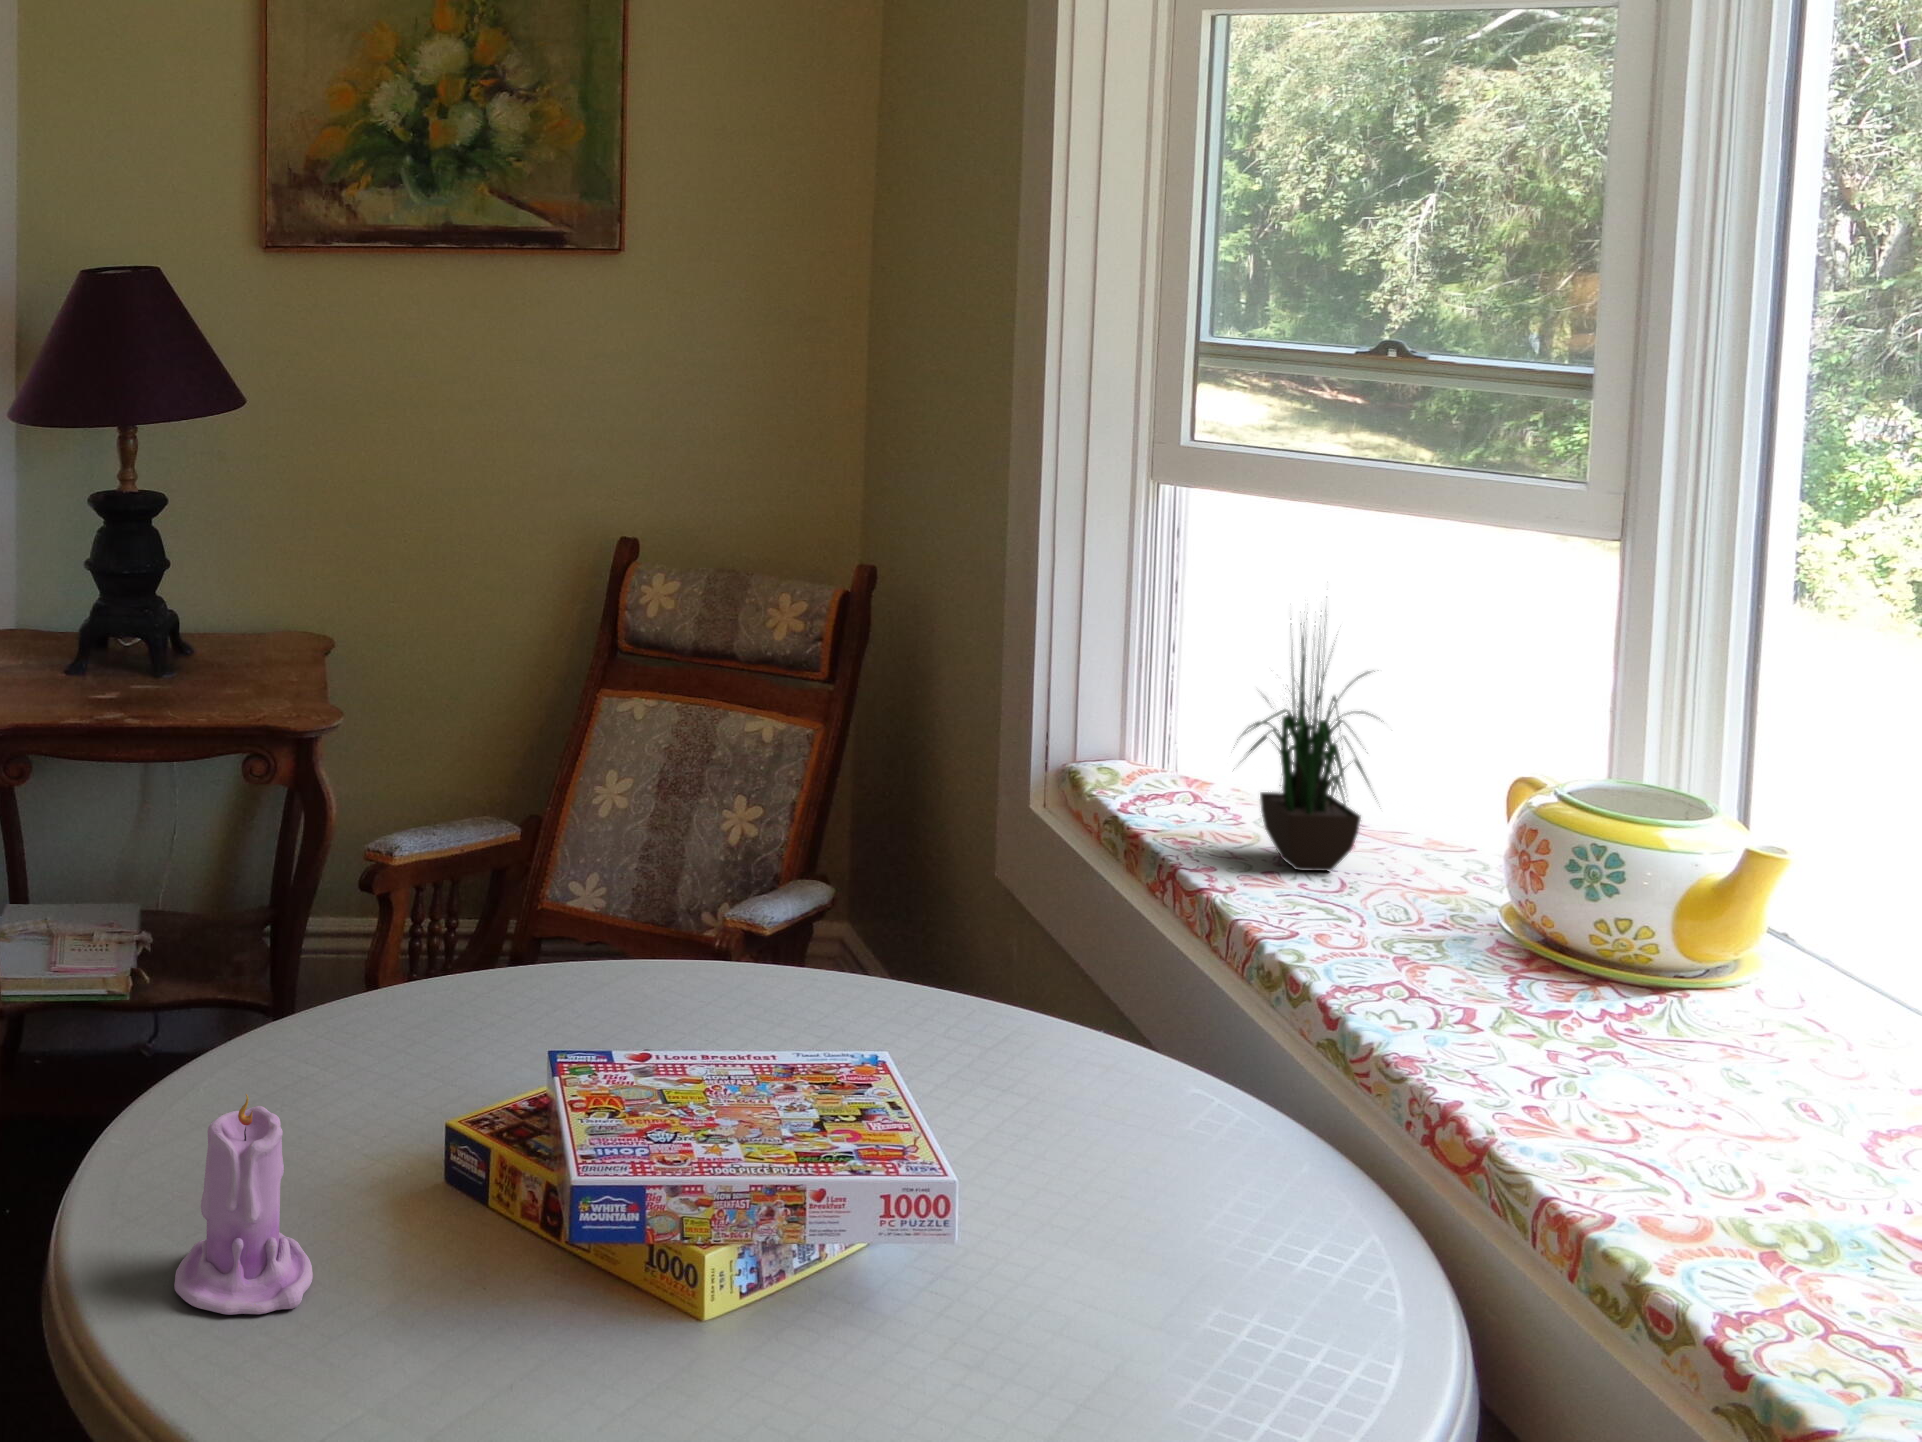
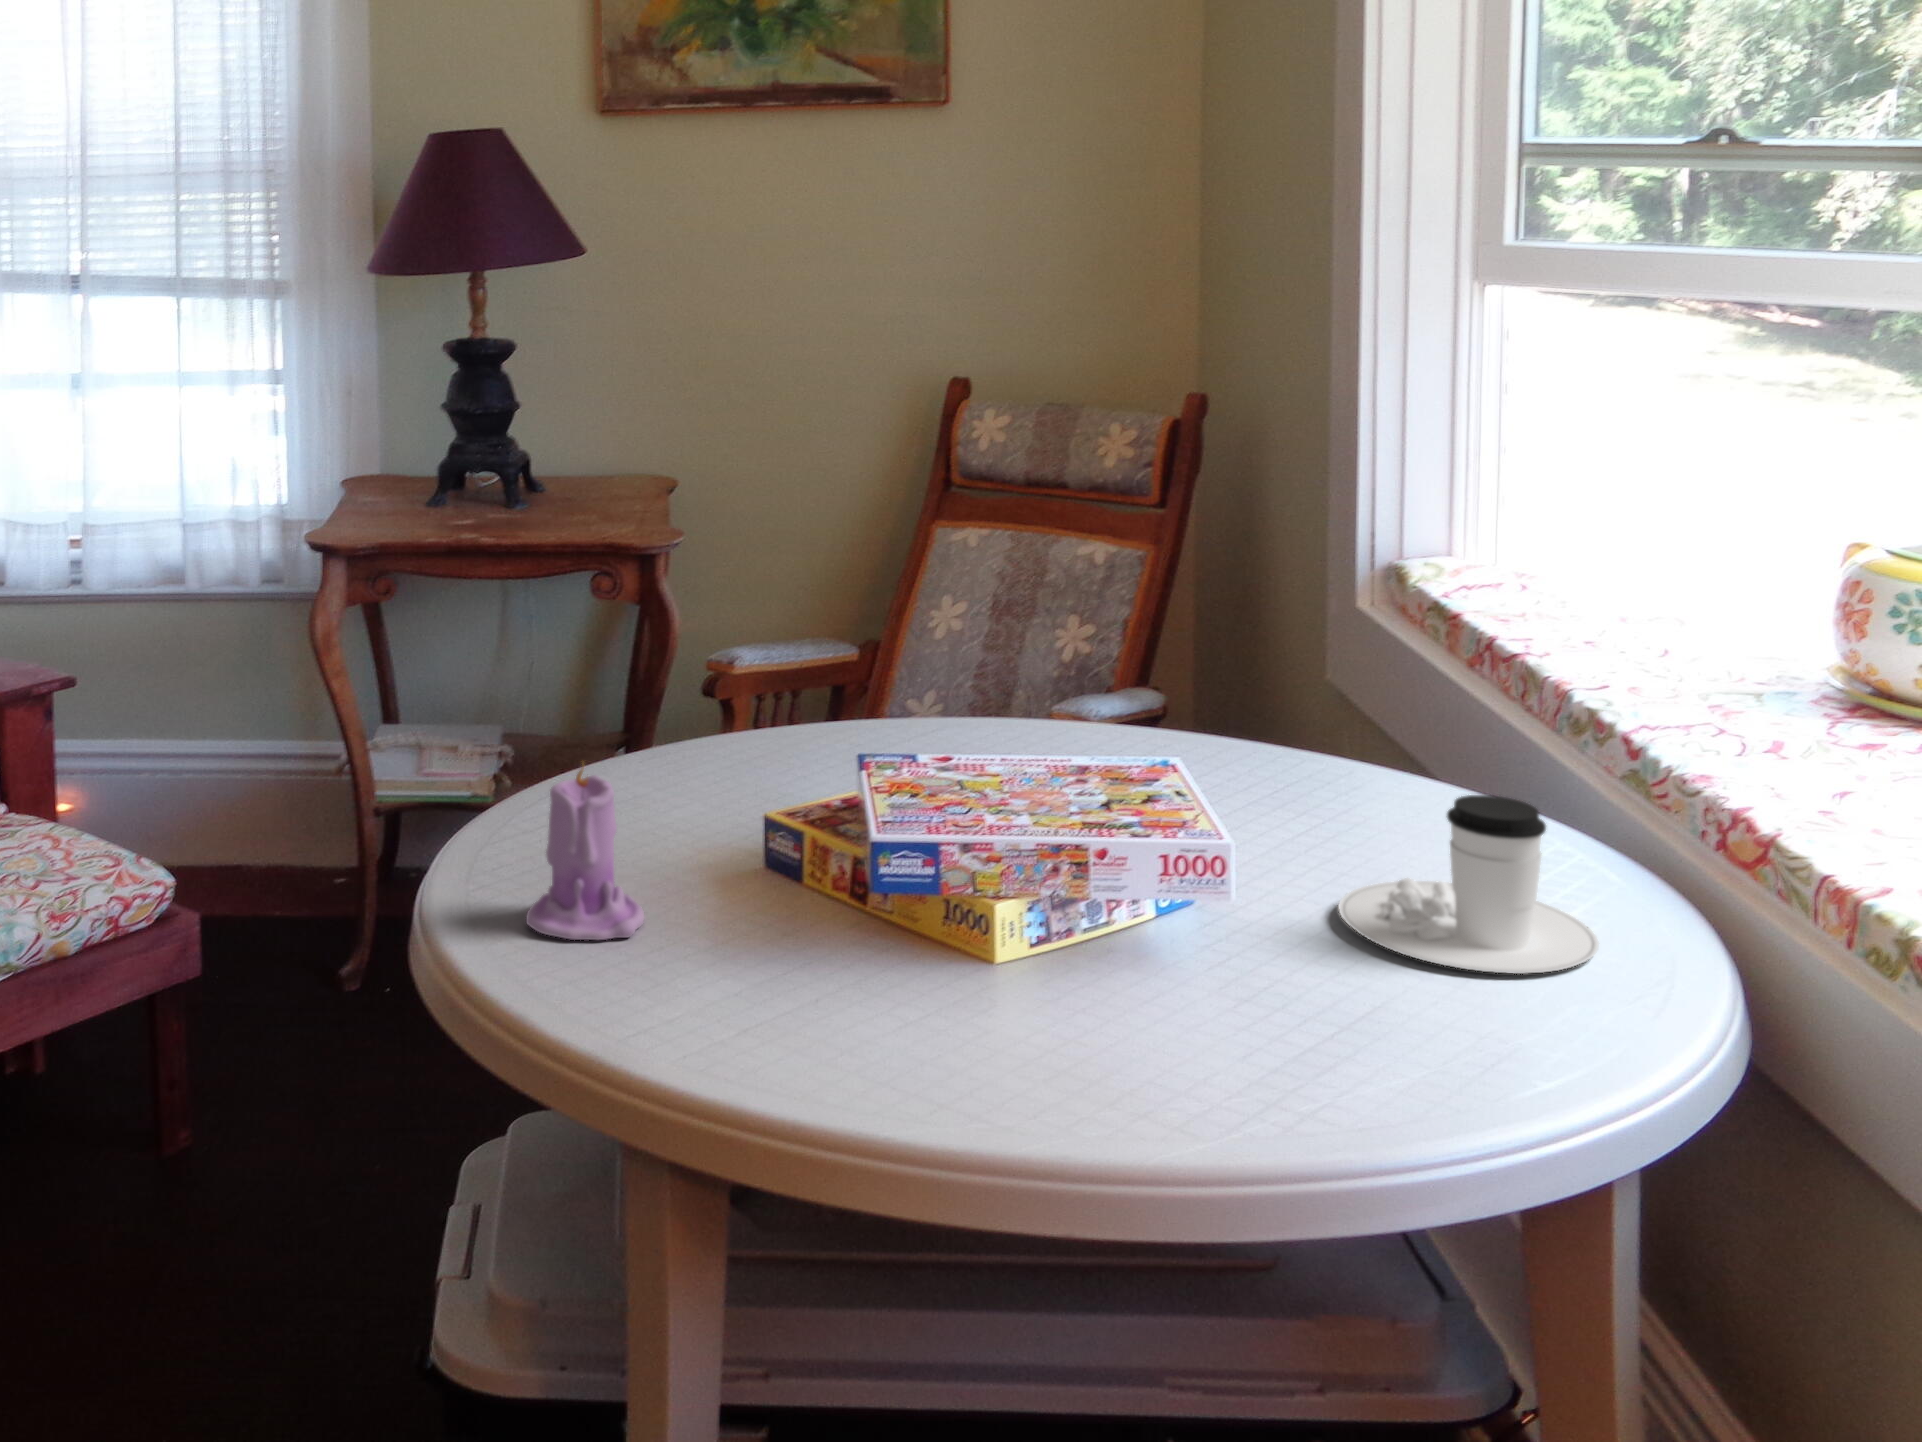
potted plant: present [1237,624,1380,871] -> none [1556,351,1731,650]
coffee cup: none [1063,1117,1332,1333] -> present [1339,795,1599,974]

